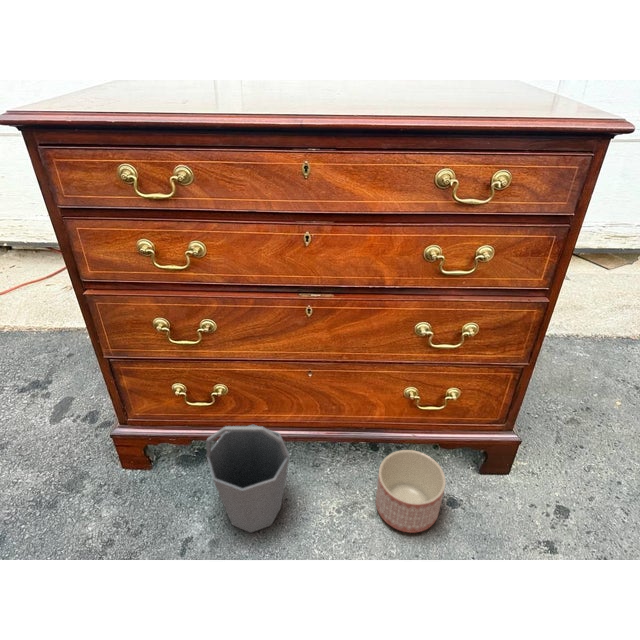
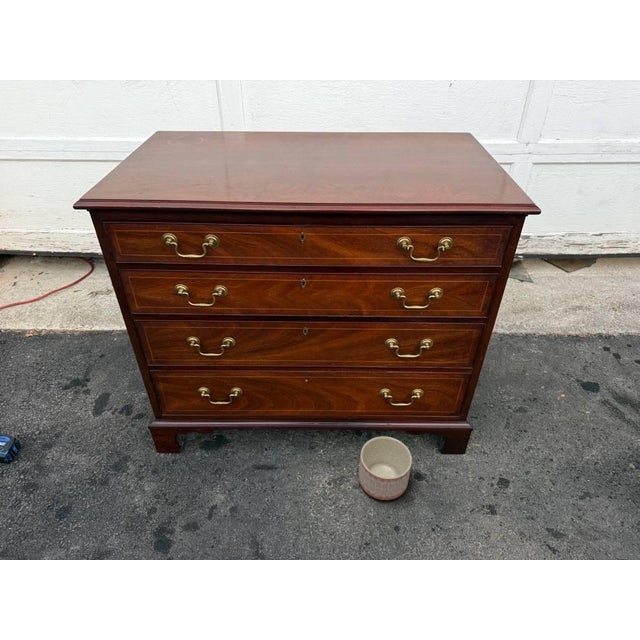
bucket: present [207,425,290,533] -> none [227,418,291,501]

